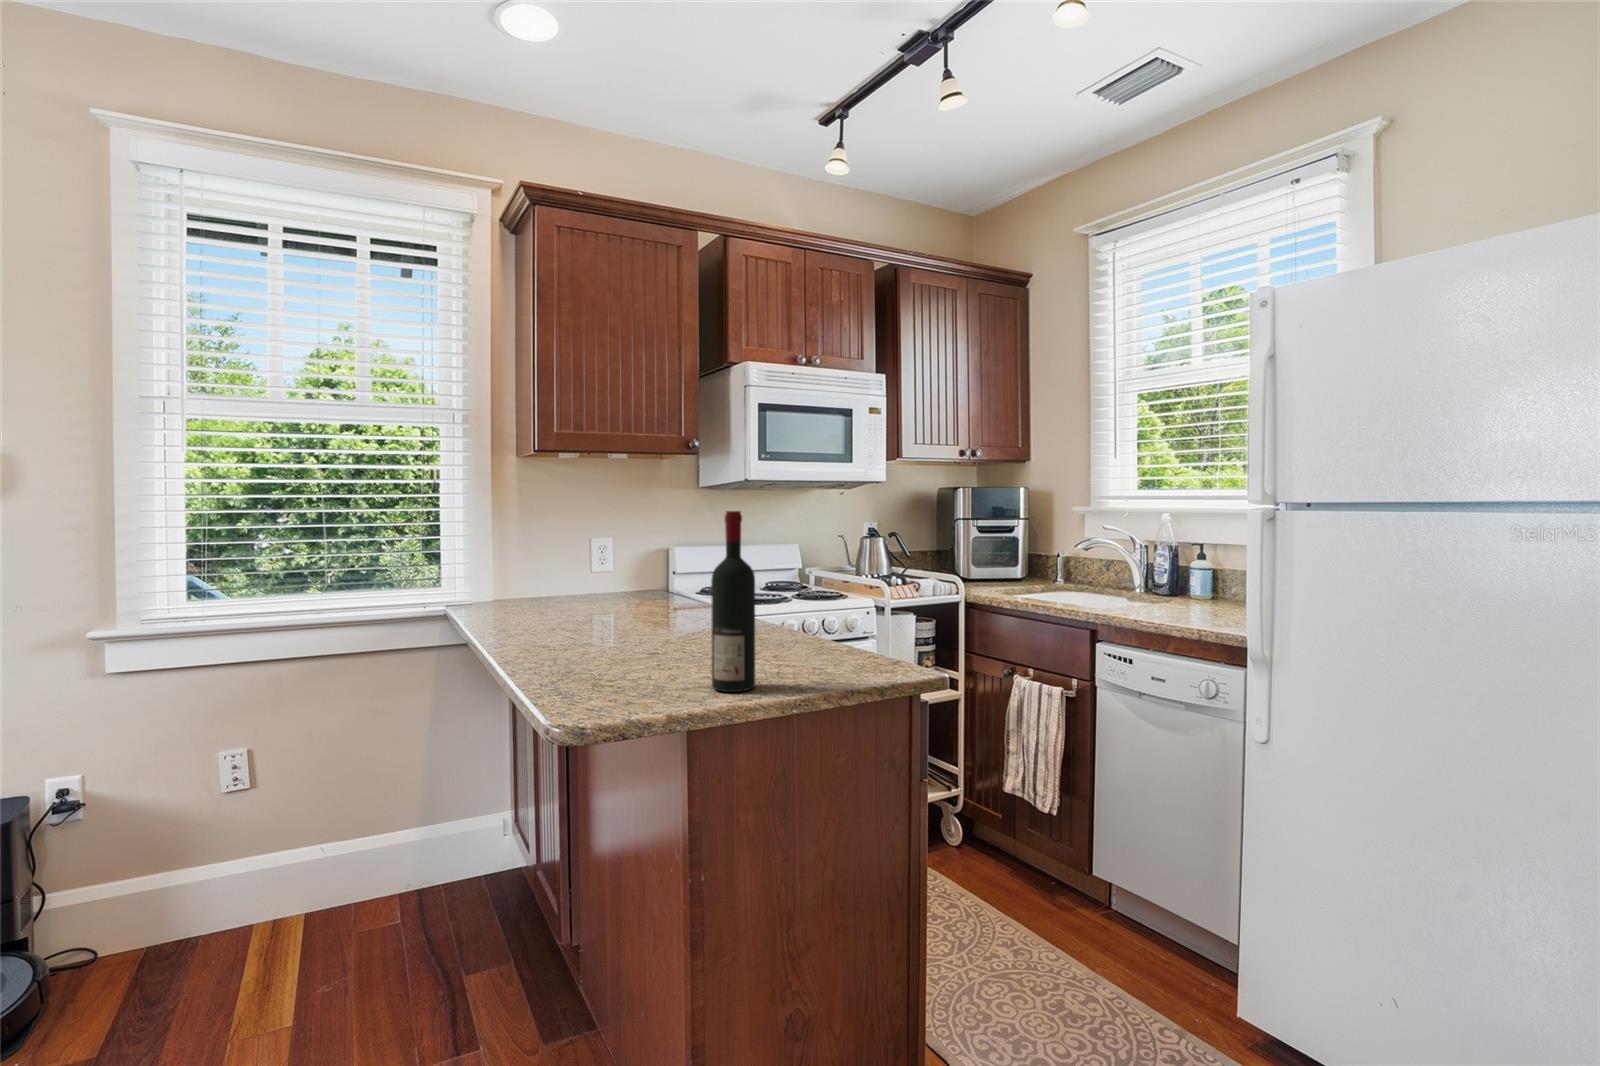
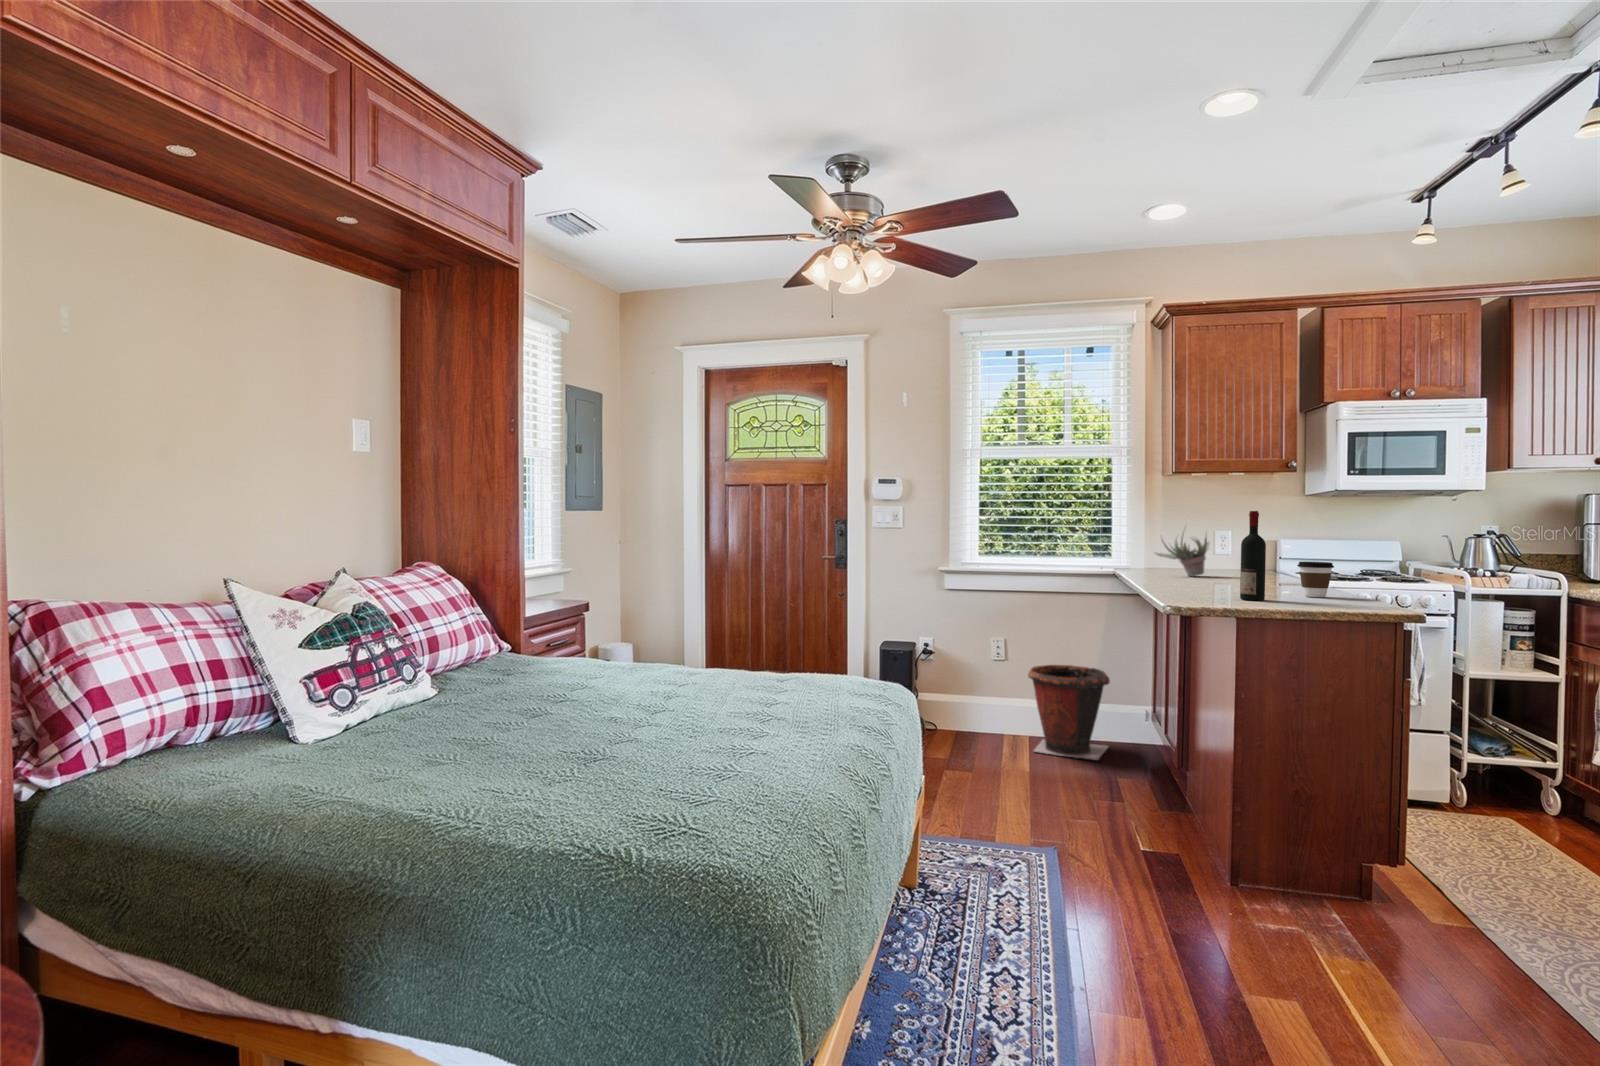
succulent plant: none [514,531,596,611] -> present [1155,532,1210,576]
coffee cup: none [779,596,832,661] -> present [1297,562,1334,597]
waste bin: none [289,769,447,962] -> present [1028,665,1110,760]

